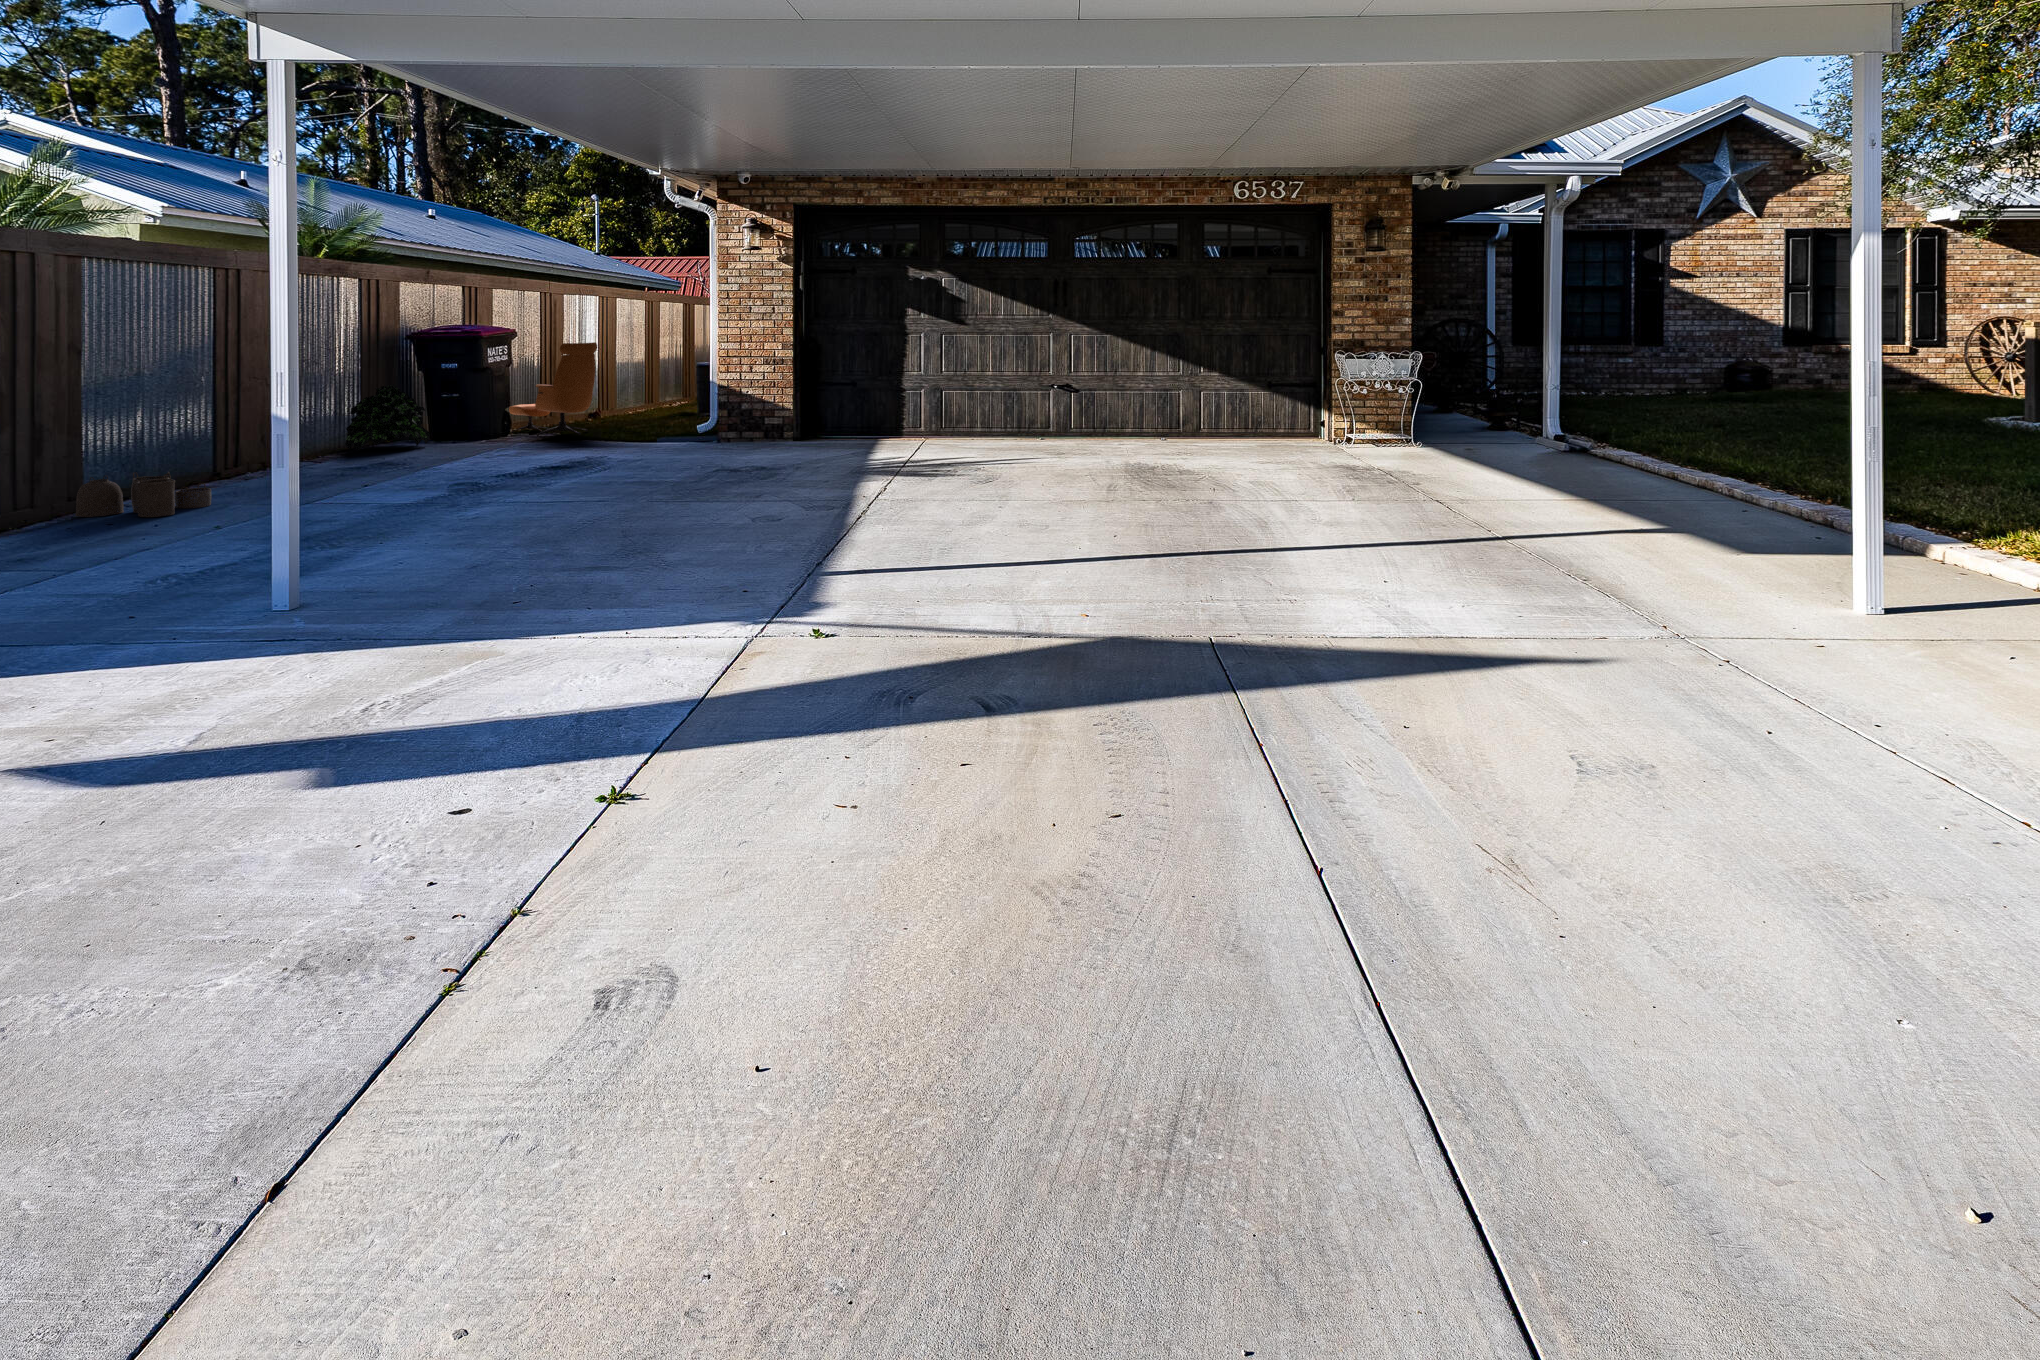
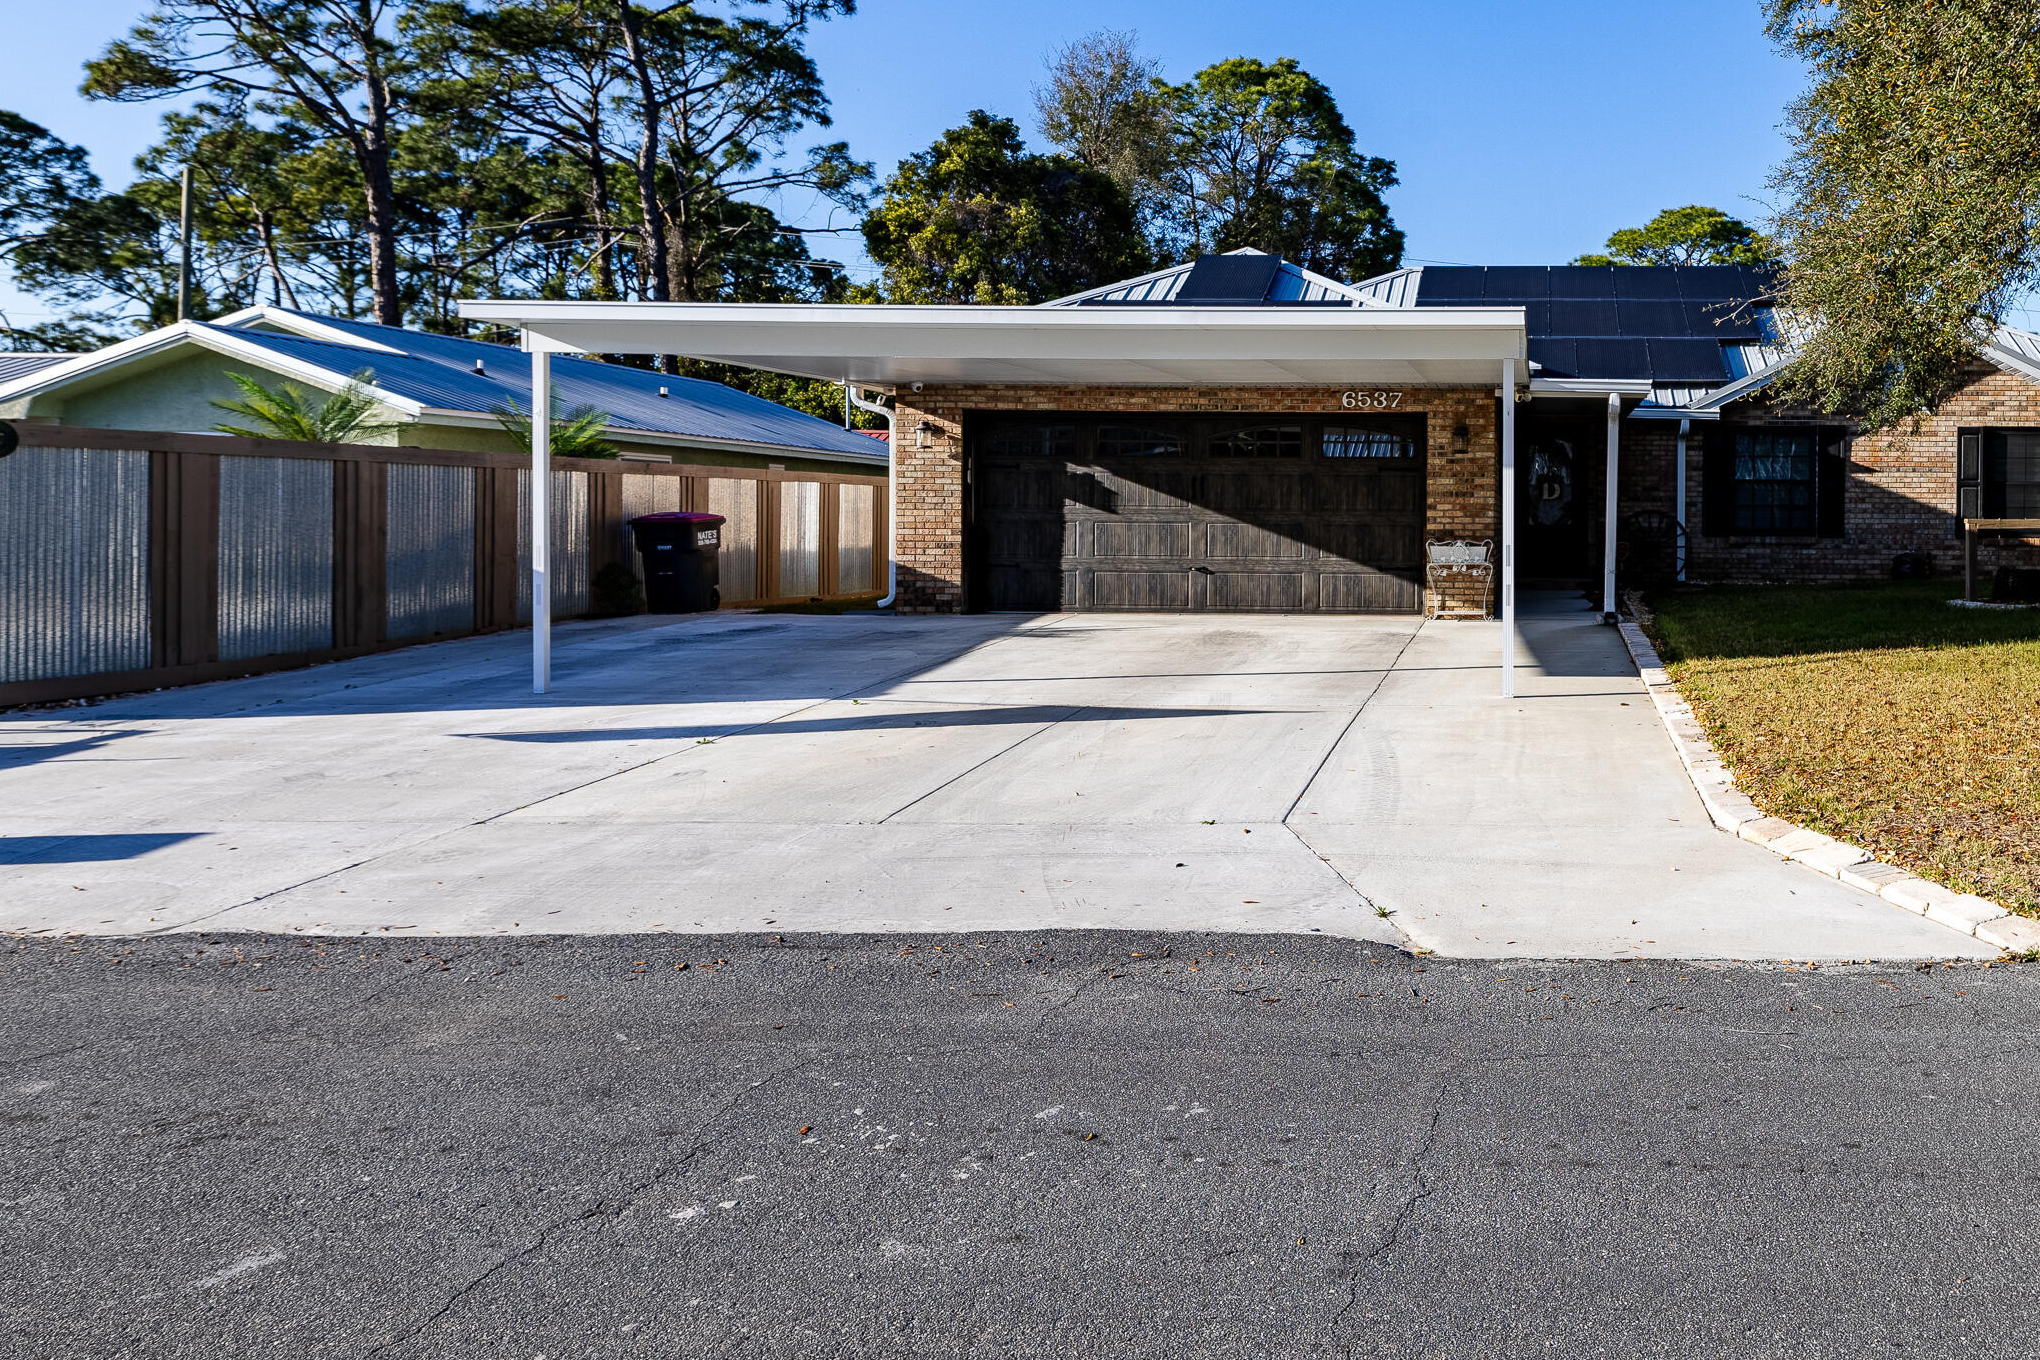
lounge chair: present [509,342,597,436] -> none [719,527,794,608]
woven basket: present [75,472,212,517] -> none [394,618,485,648]

